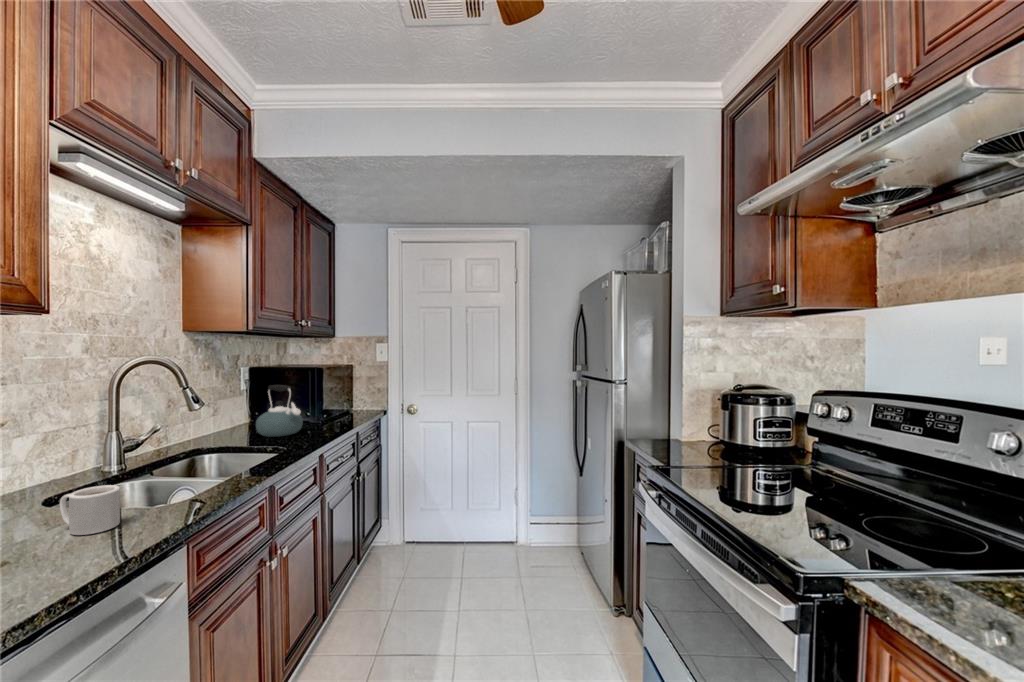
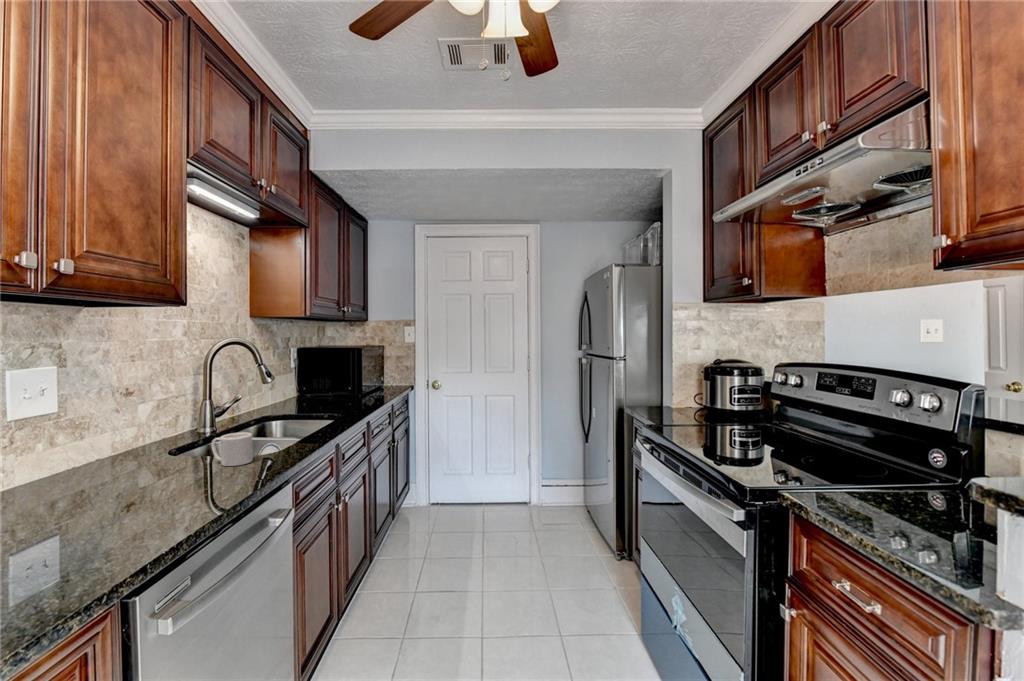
kettle: present [256,385,303,437] -> none [310,365,348,408]

